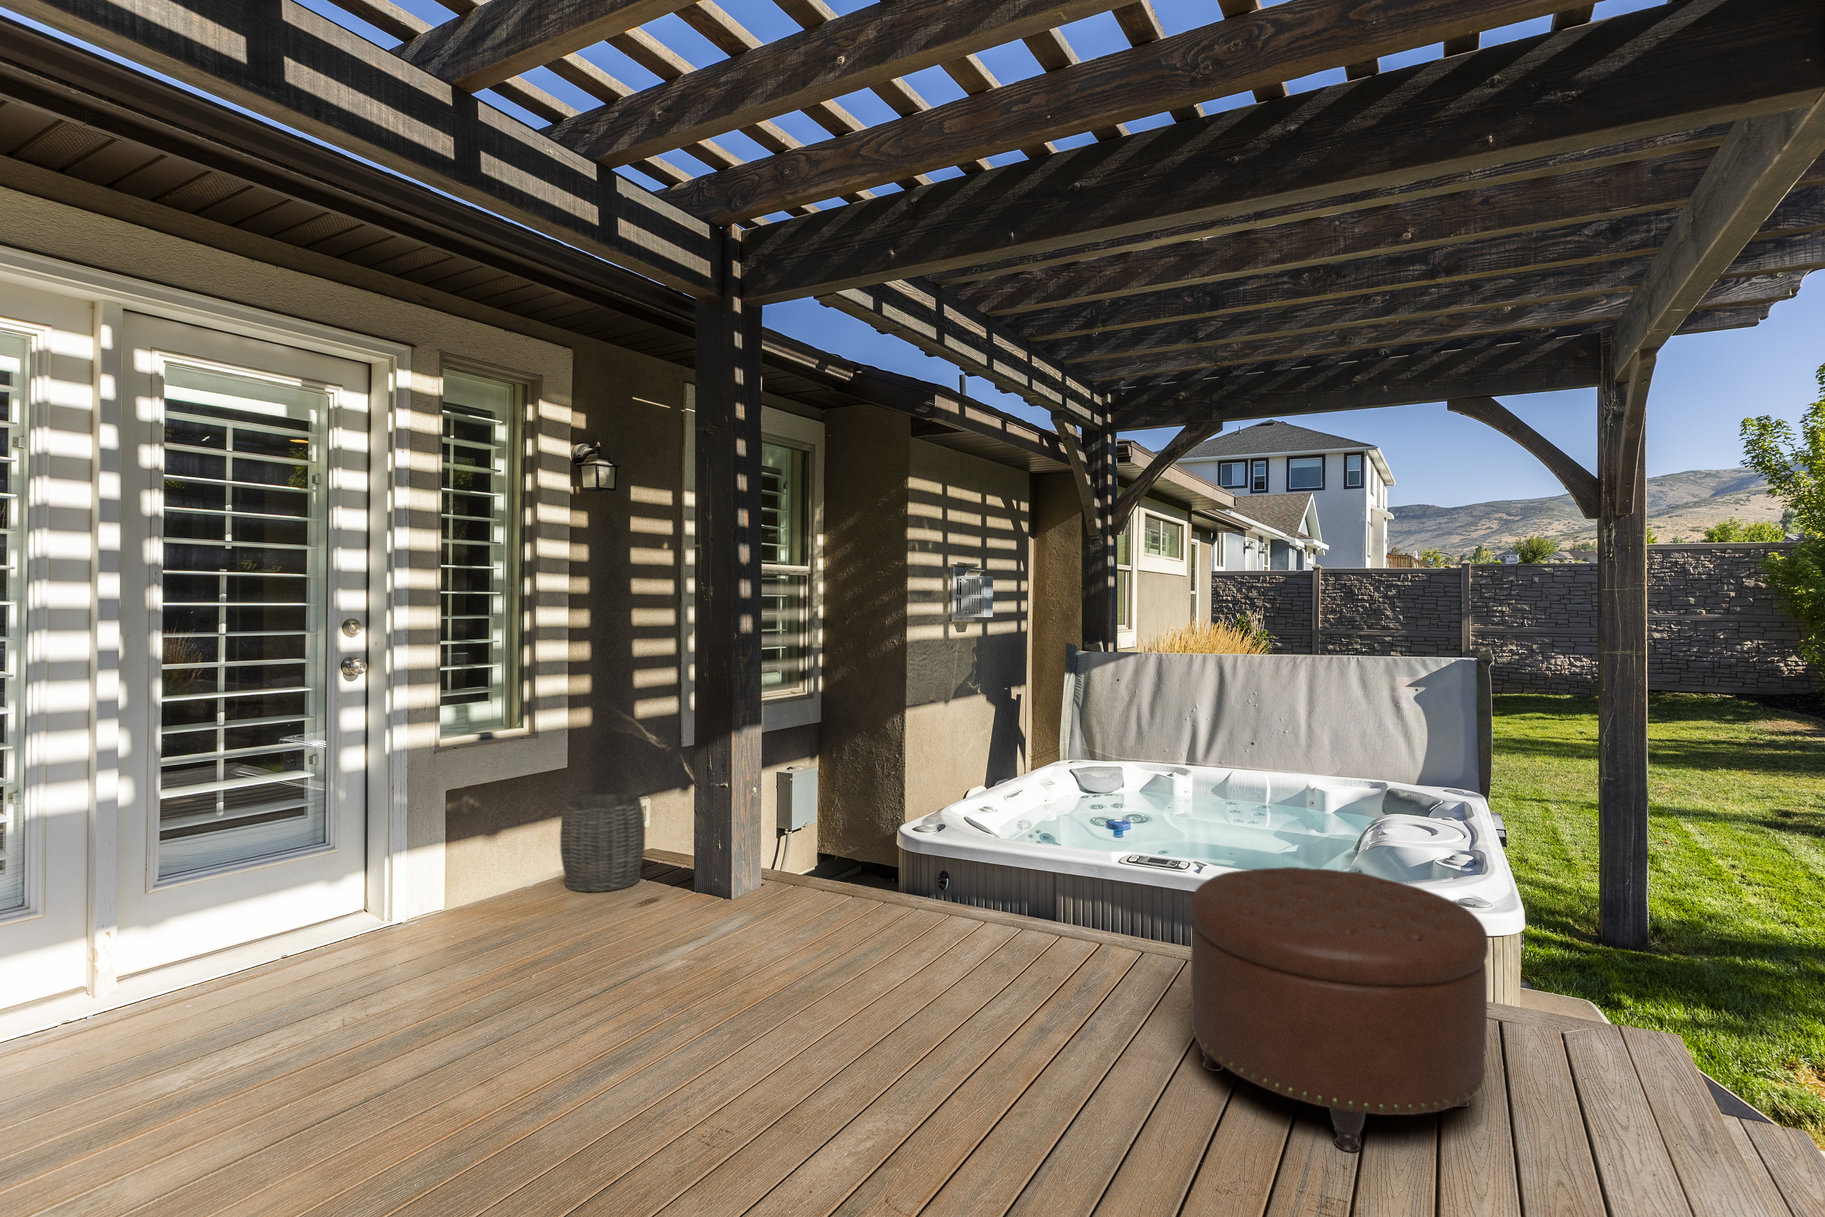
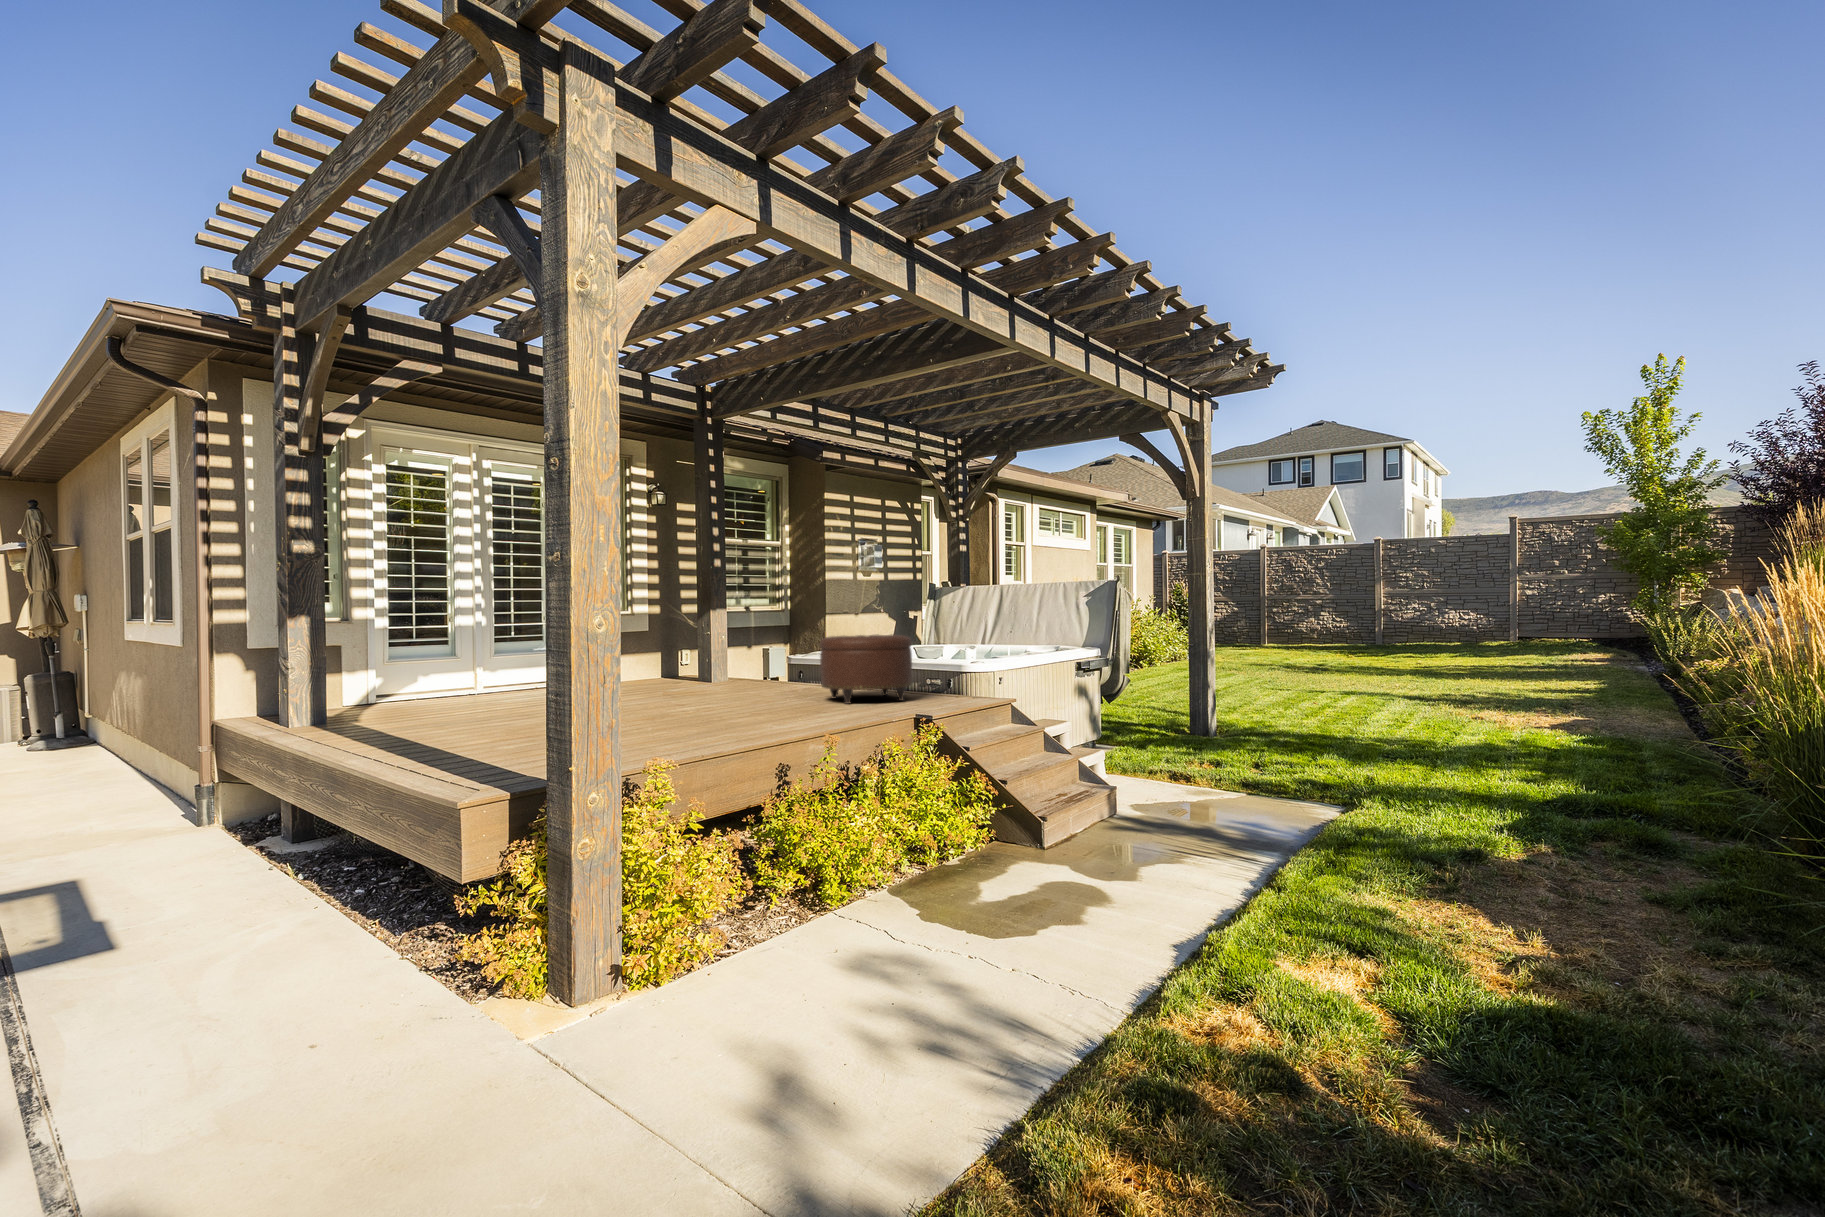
woven basket: present [560,794,645,892] -> none [641,642,678,680]

